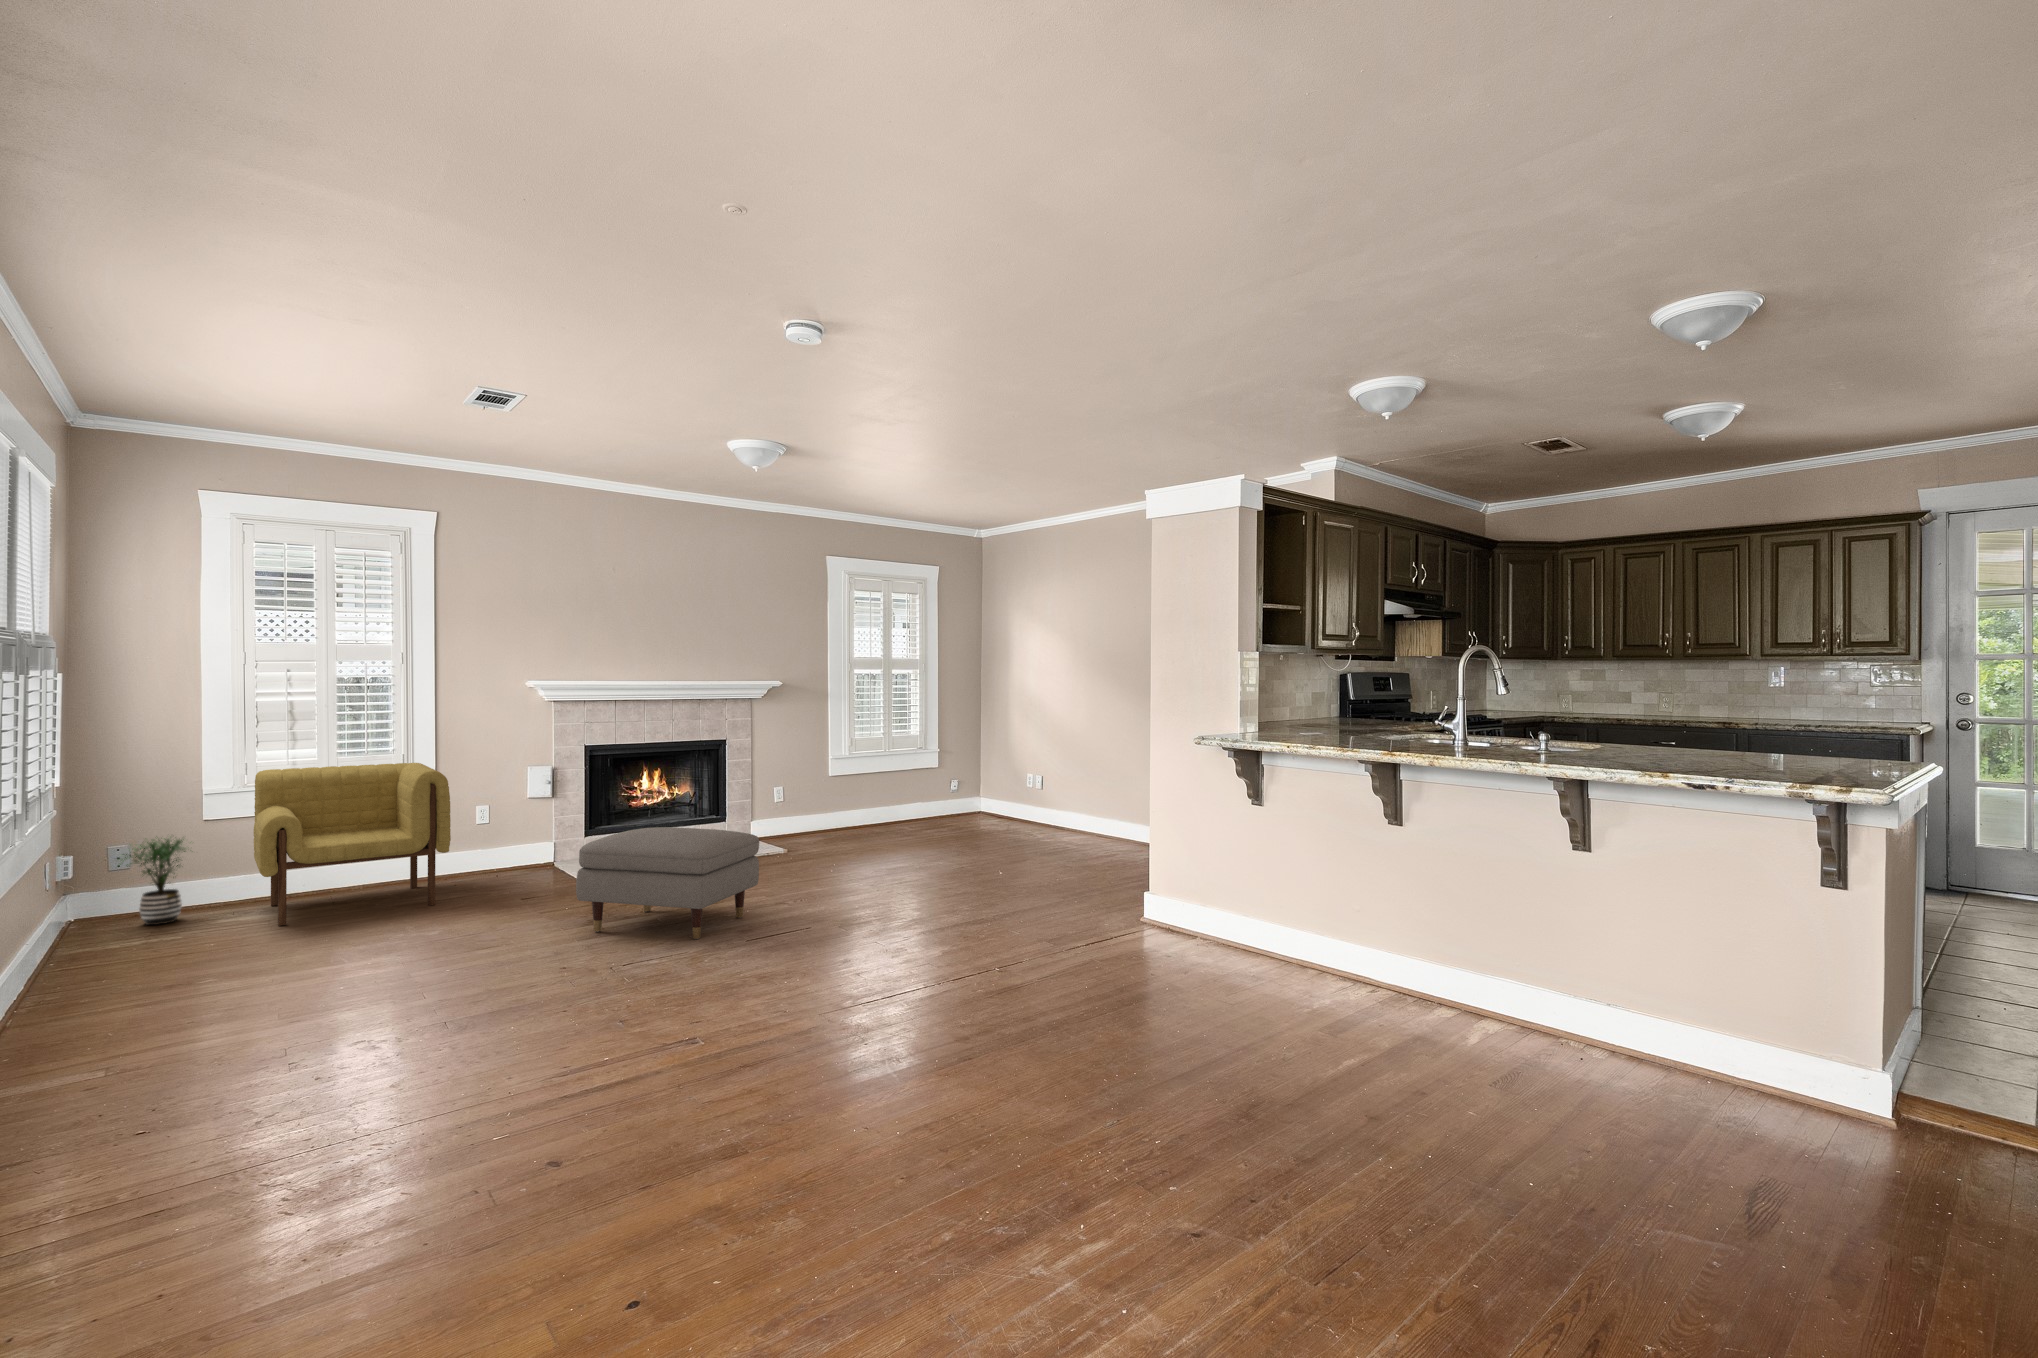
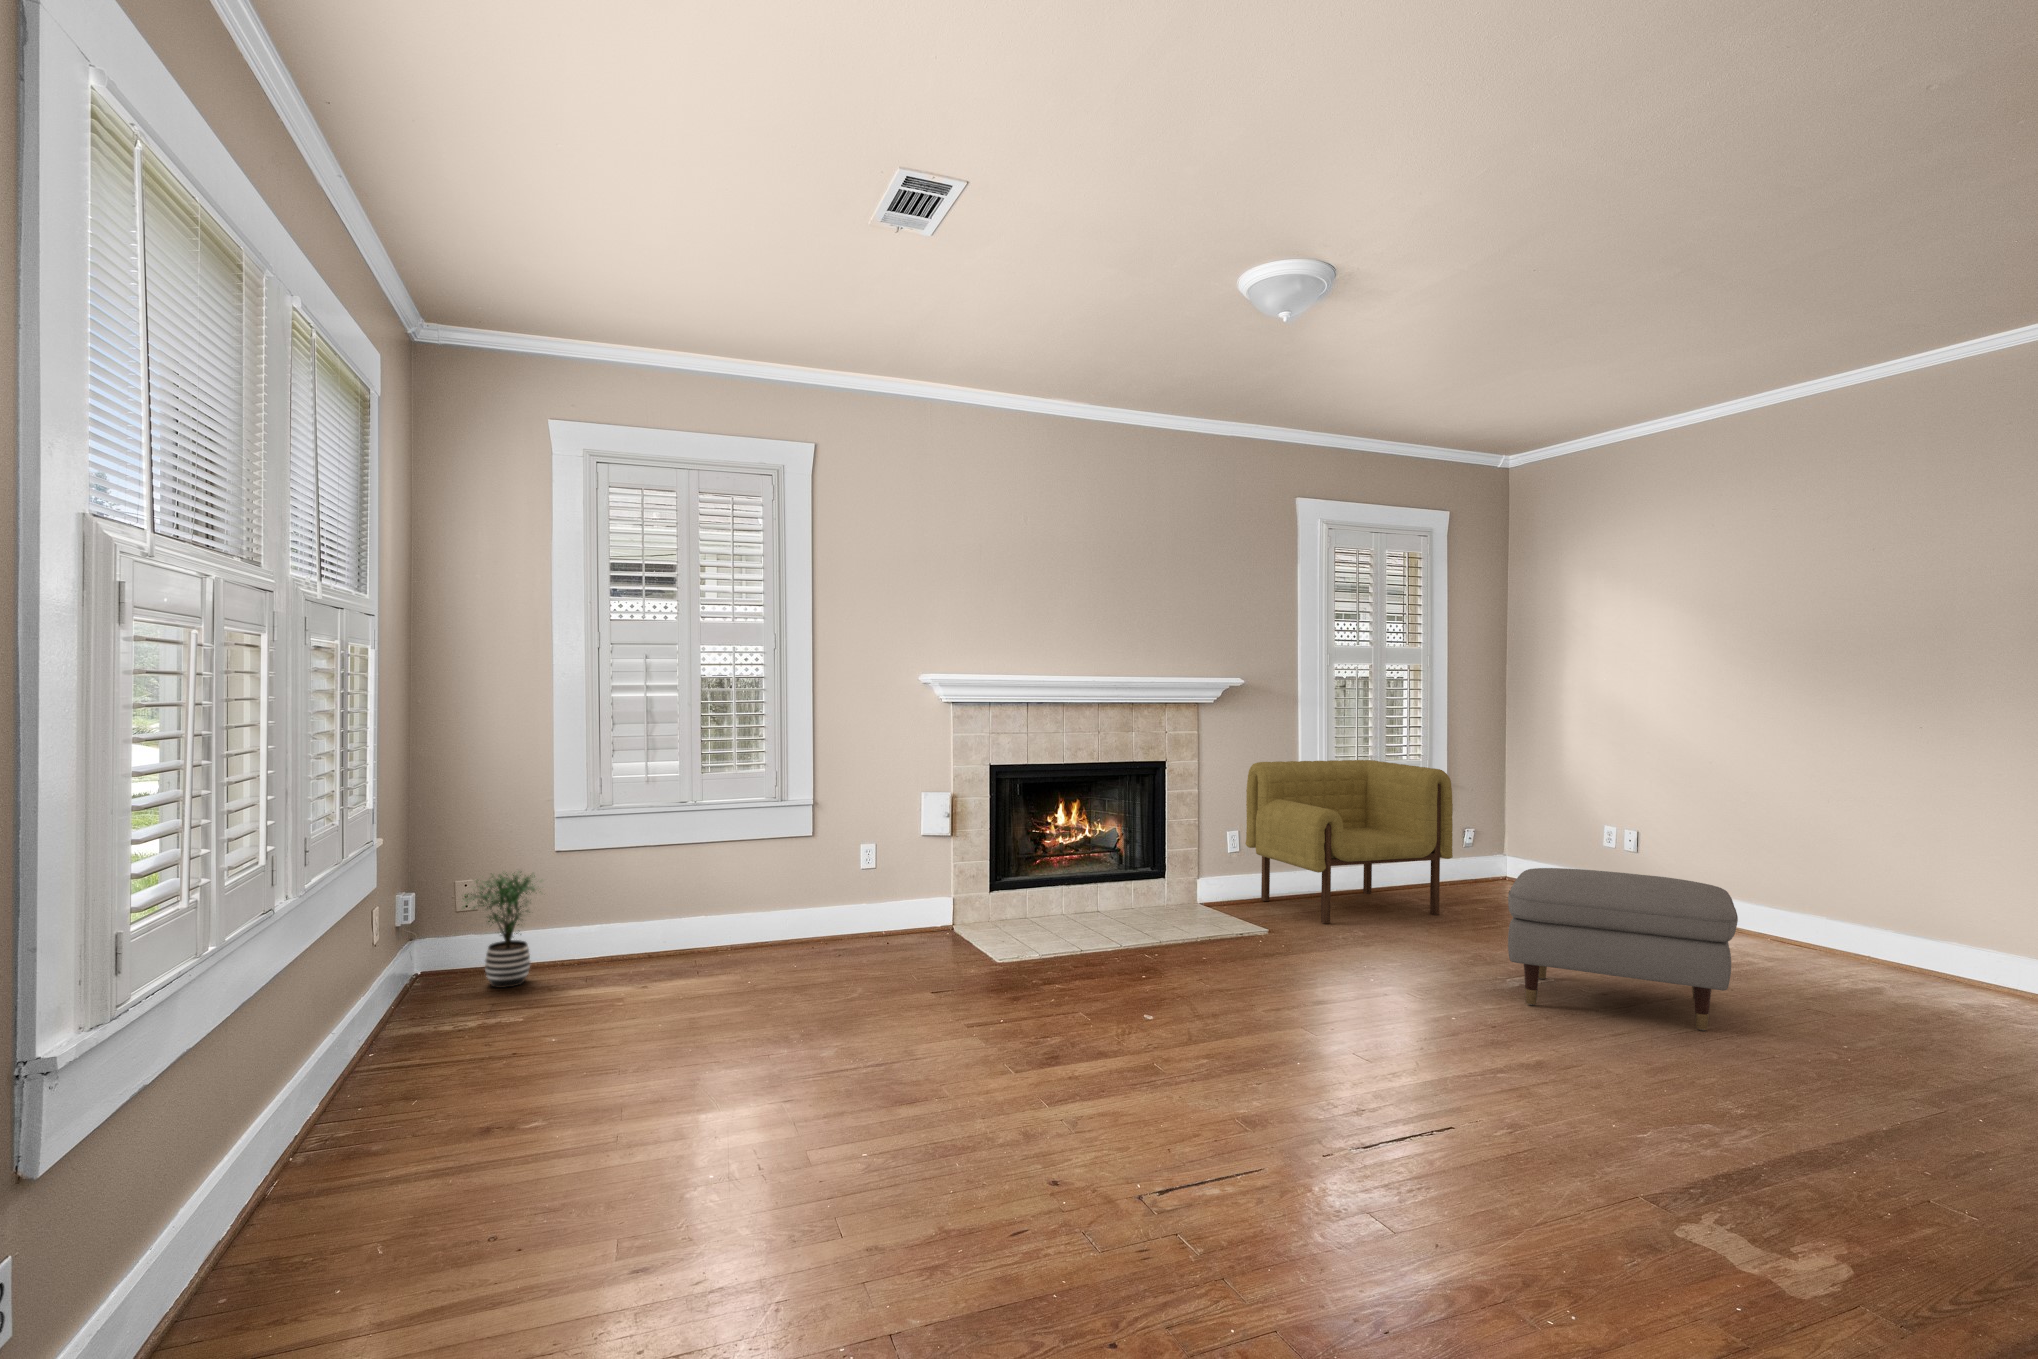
armchair: present [254,763,451,926] -> present [1245,760,1453,923]
ottoman: present [576,827,759,939] -> present [1508,868,1738,1030]

